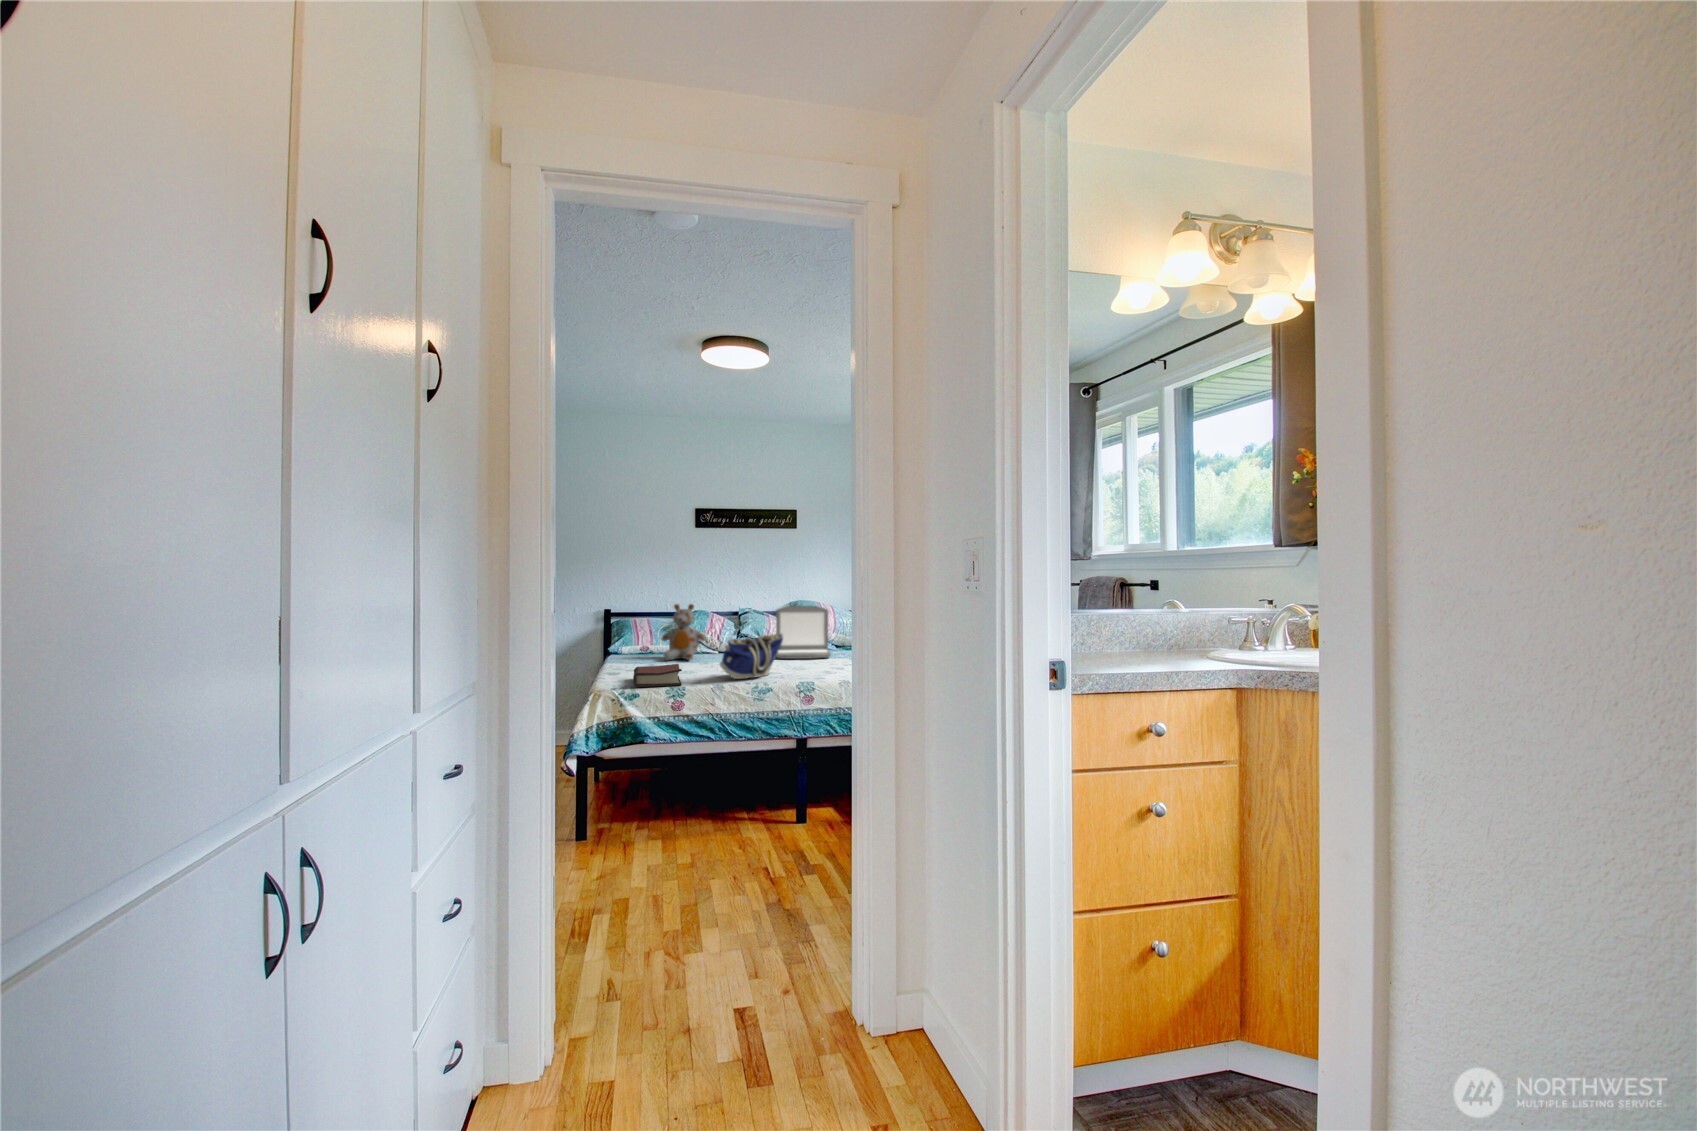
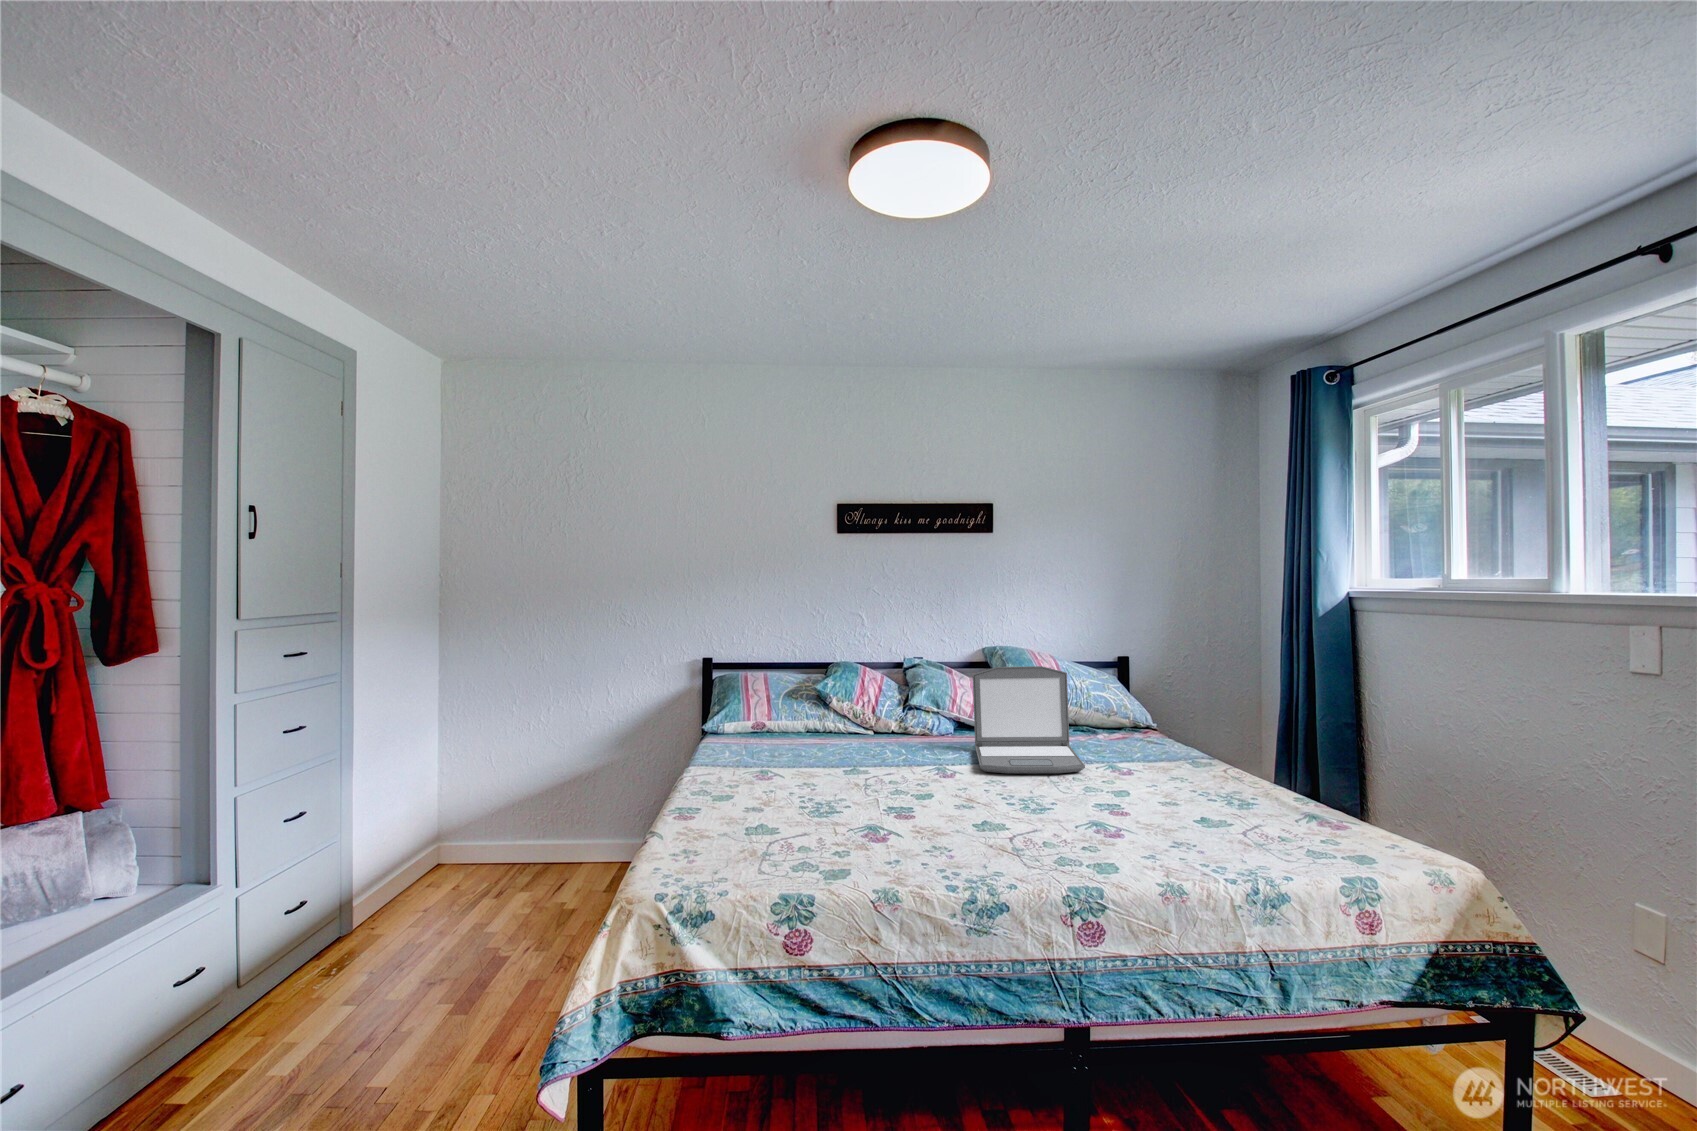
stuffed bear: present [662,604,706,660] -> none [778,669,854,774]
tote bag: present [720,633,783,679] -> none [881,753,1011,864]
hardback book: present [633,664,682,687] -> none [701,814,803,893]

